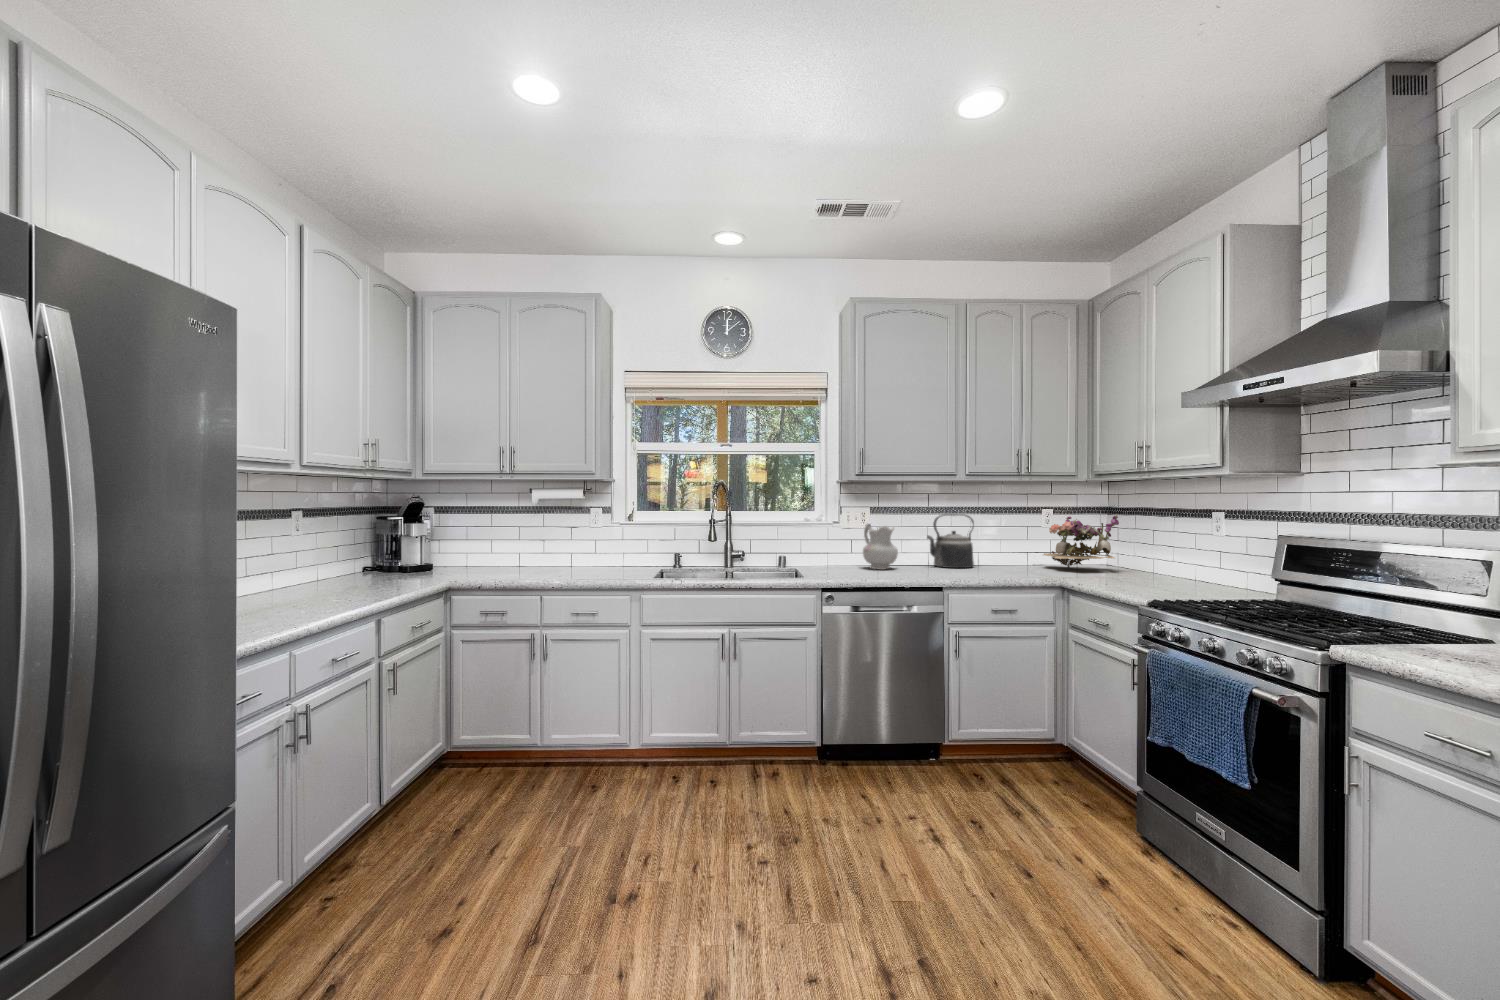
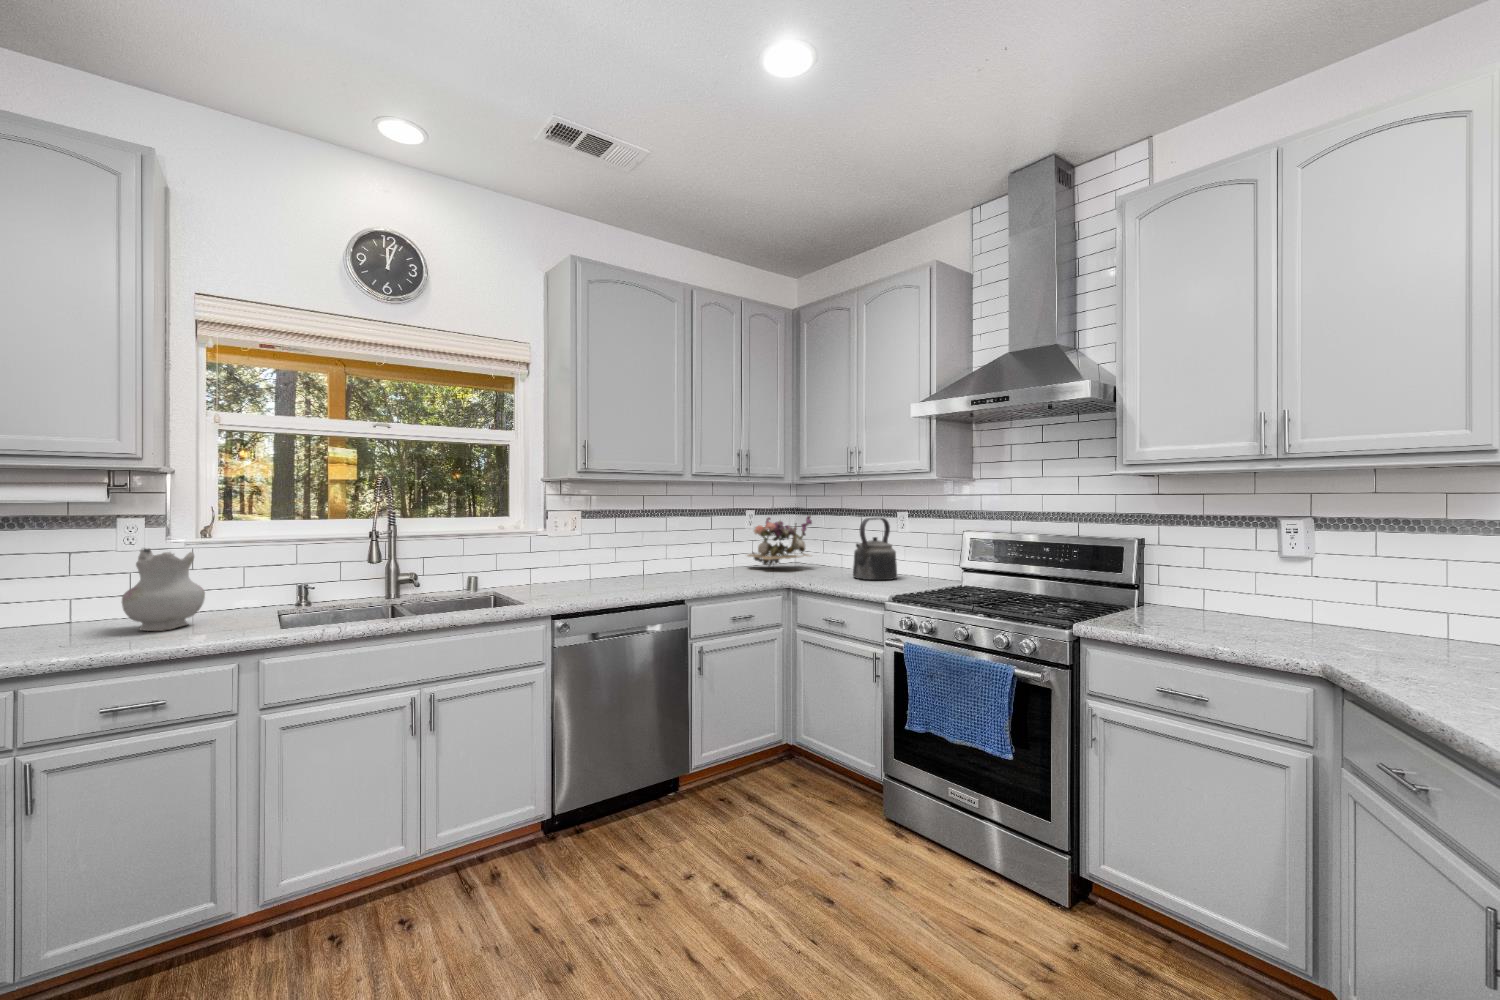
kettle: present [927,514,974,568] -> present [853,518,897,580]
ceramic pitcher: present [863,524,898,570] -> present [122,548,205,631]

